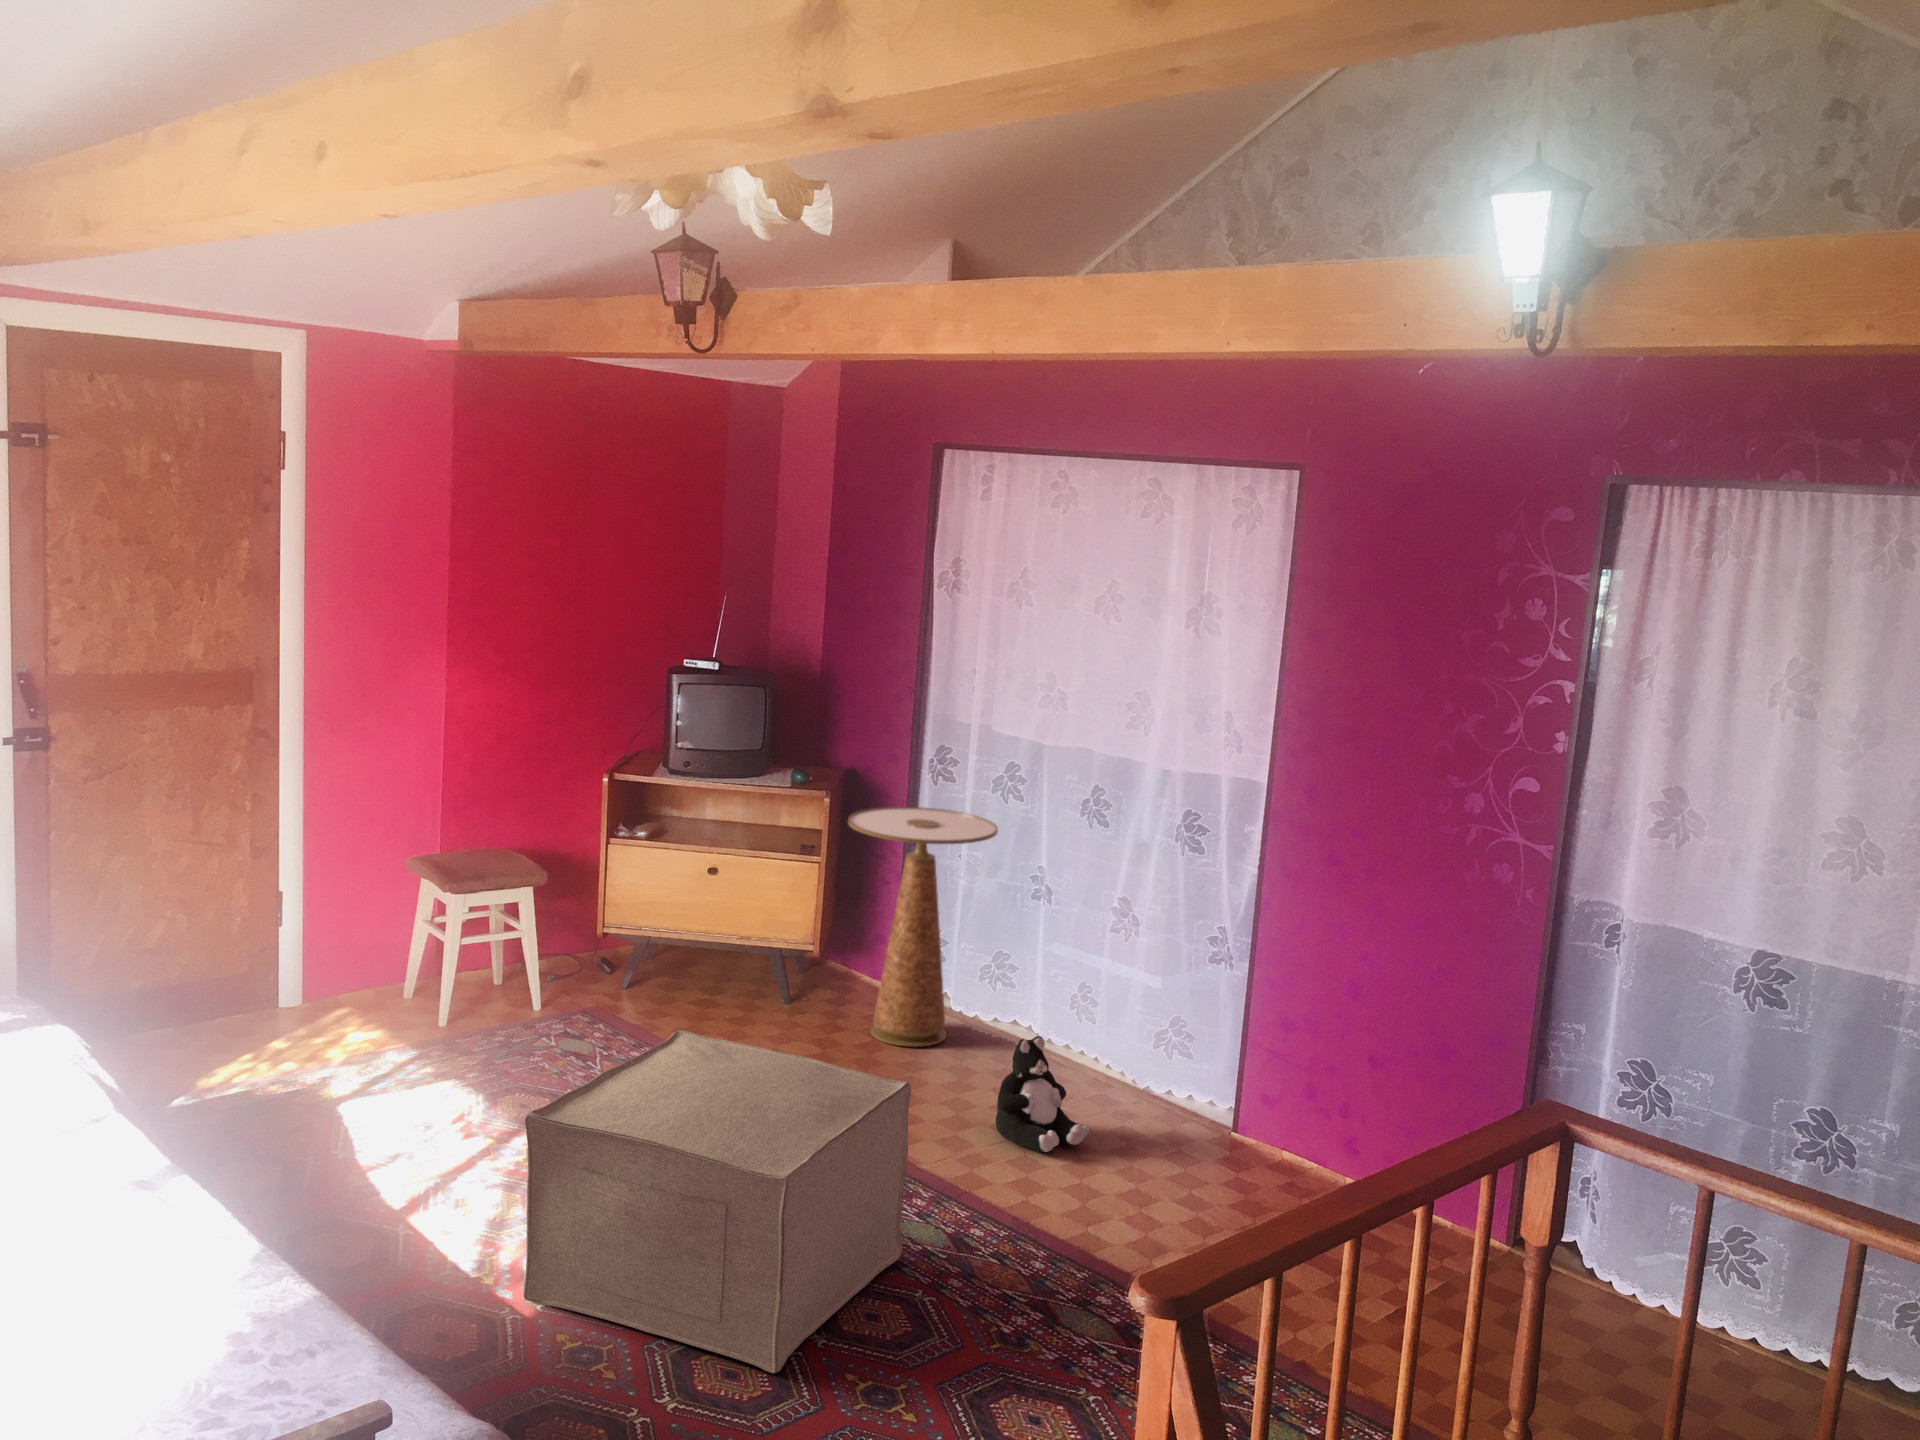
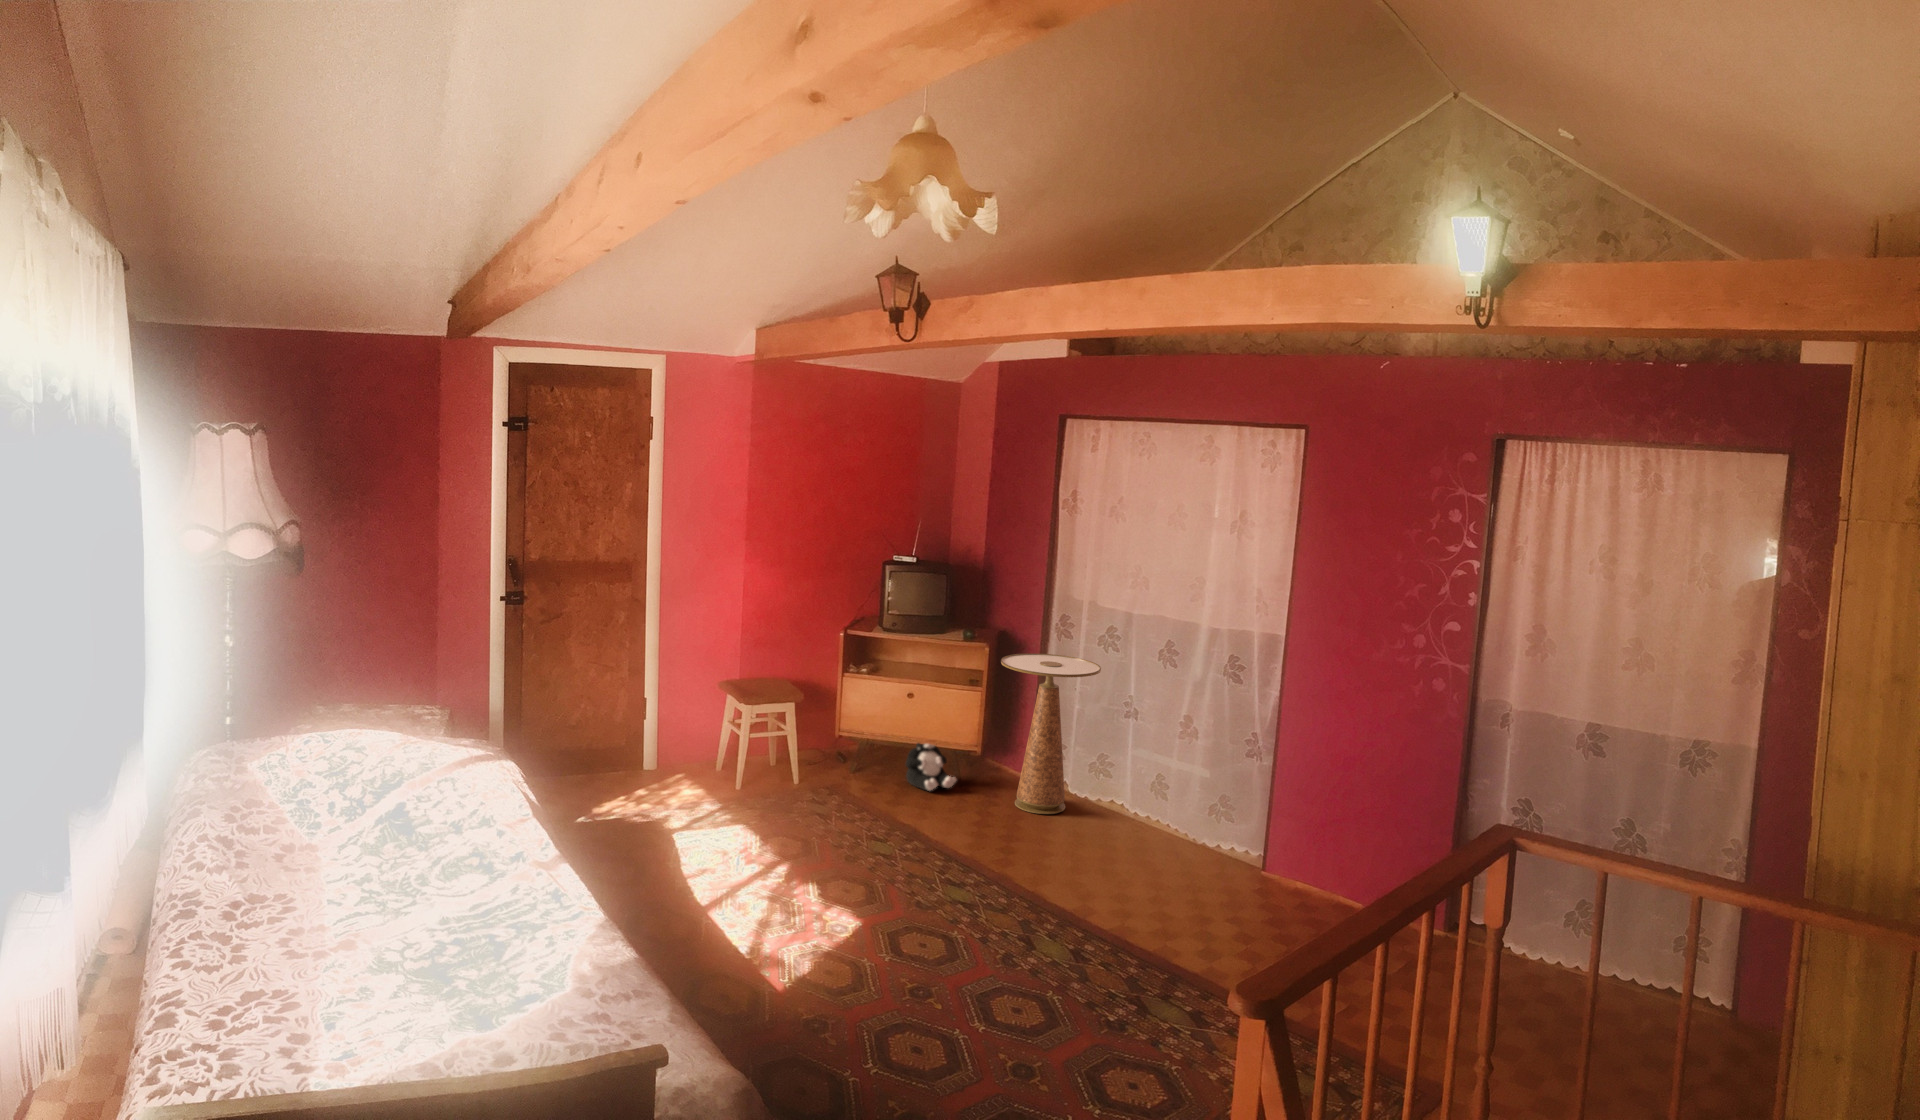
ottoman: present [523,1030,911,1373] -> none [774,797,1046,1048]
plush toy: present [996,1036,1090,1152] -> present [906,743,956,791]

